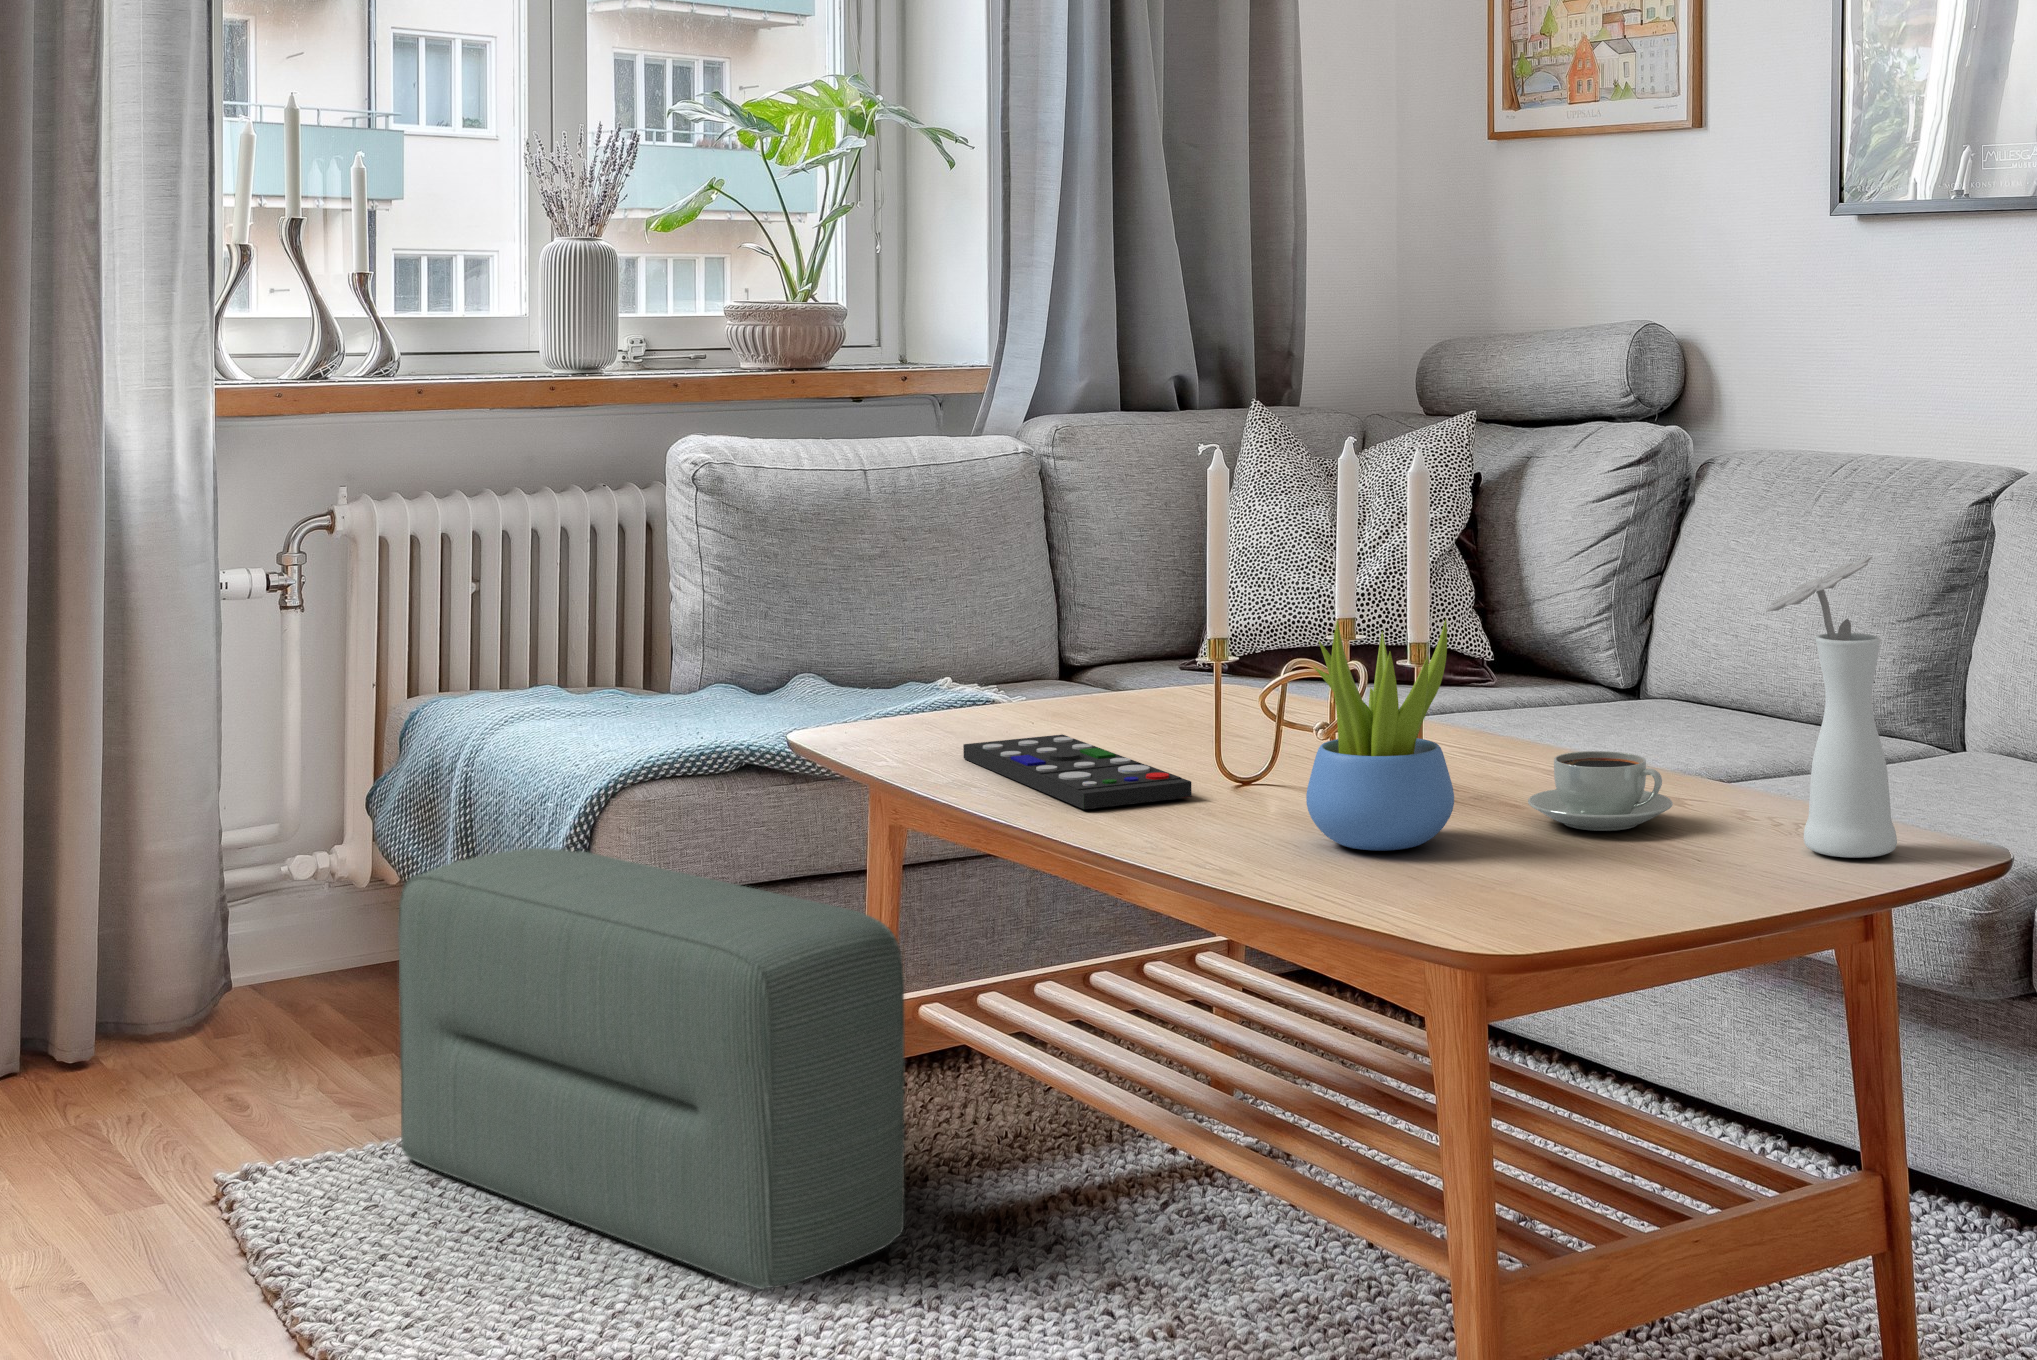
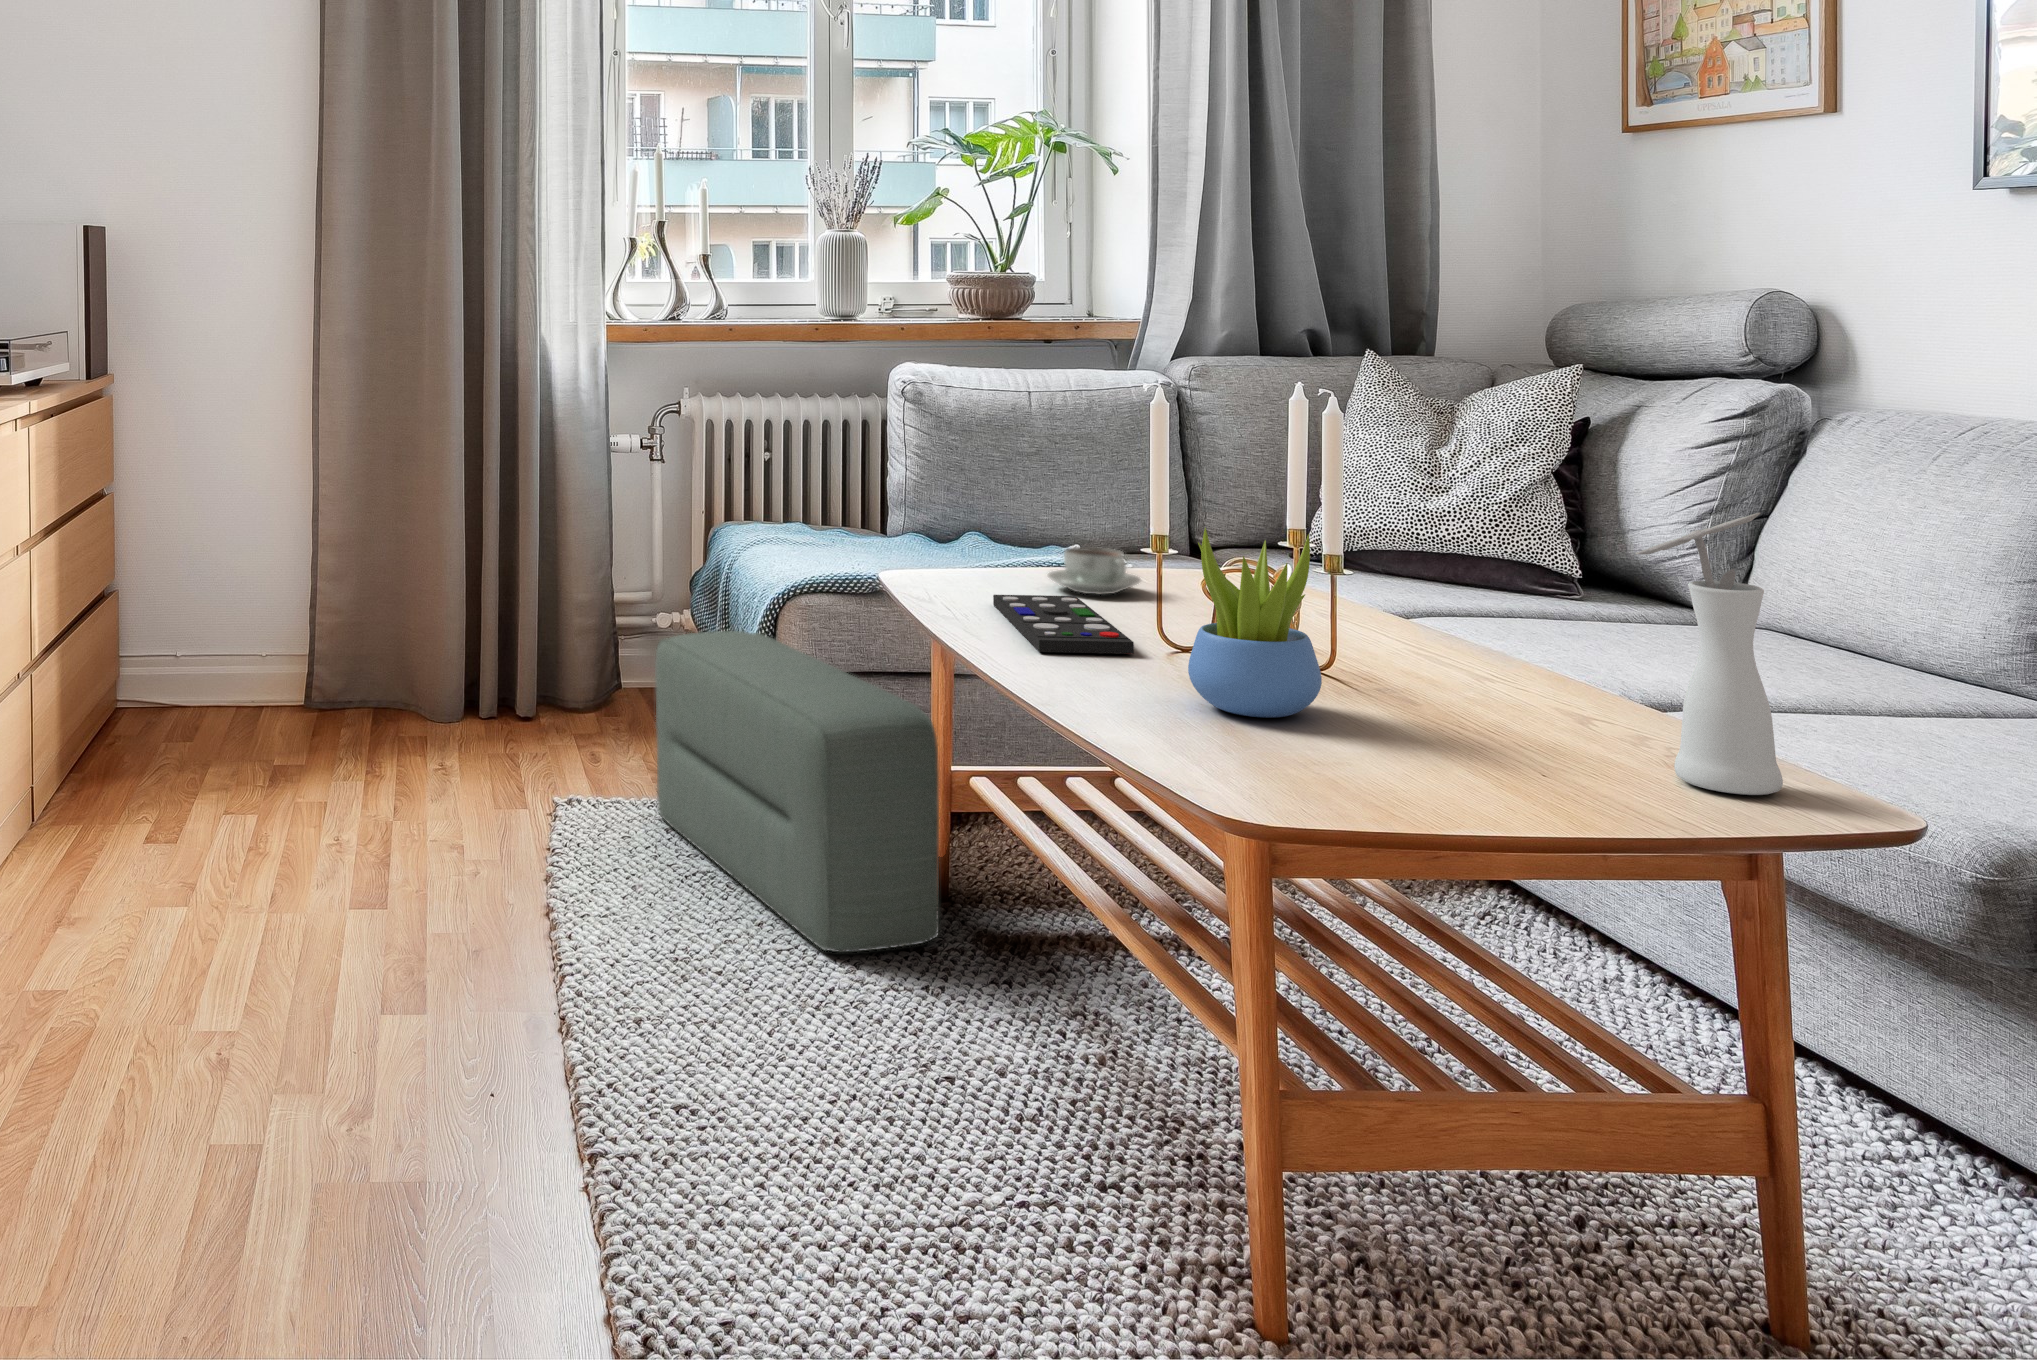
coffee cup: present [1528,751,1673,831] -> present [1048,547,1141,595]

